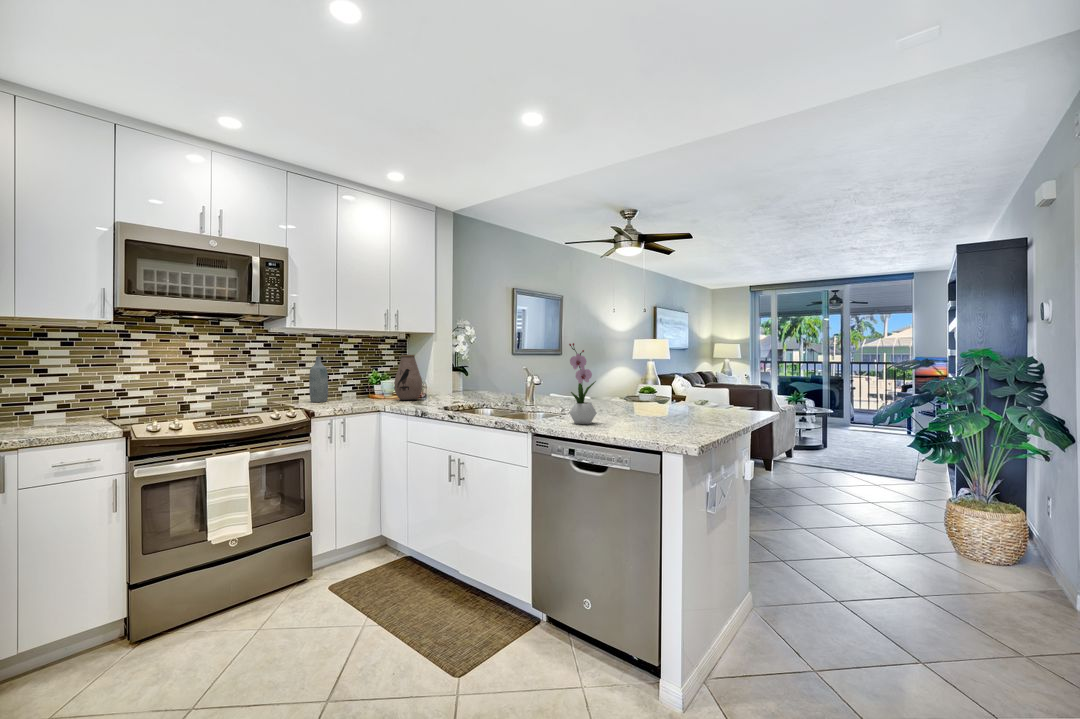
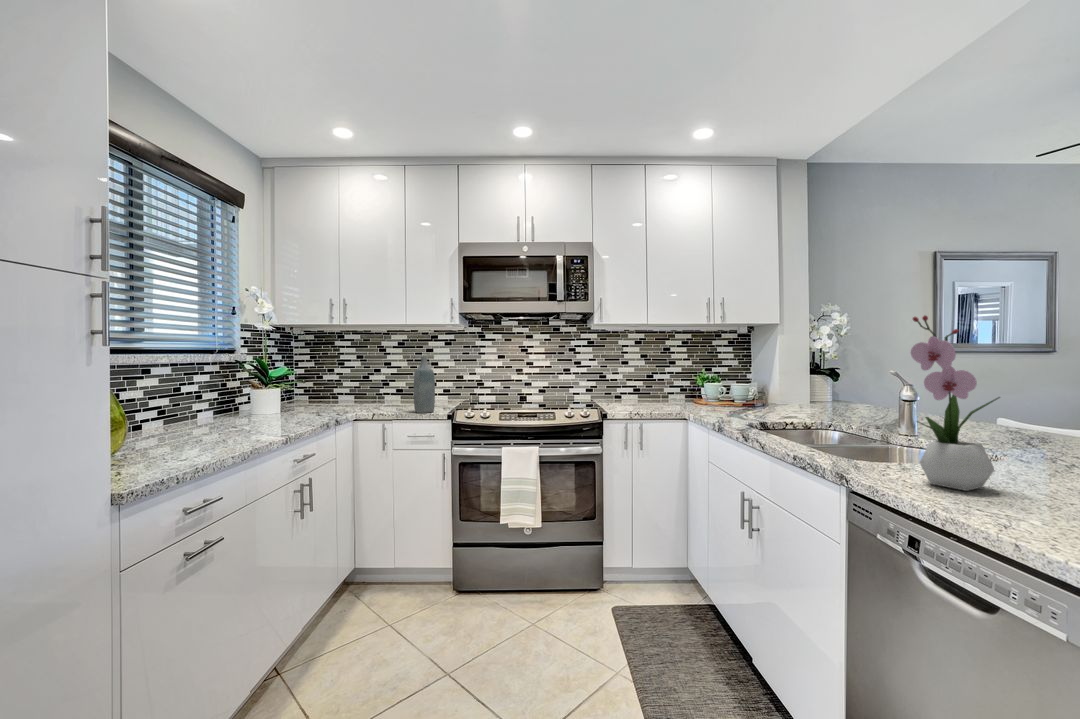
vase: present [394,355,422,401] -> none [710,351,747,409]
bottle: present [309,357,328,402] -> present [414,357,435,413]

